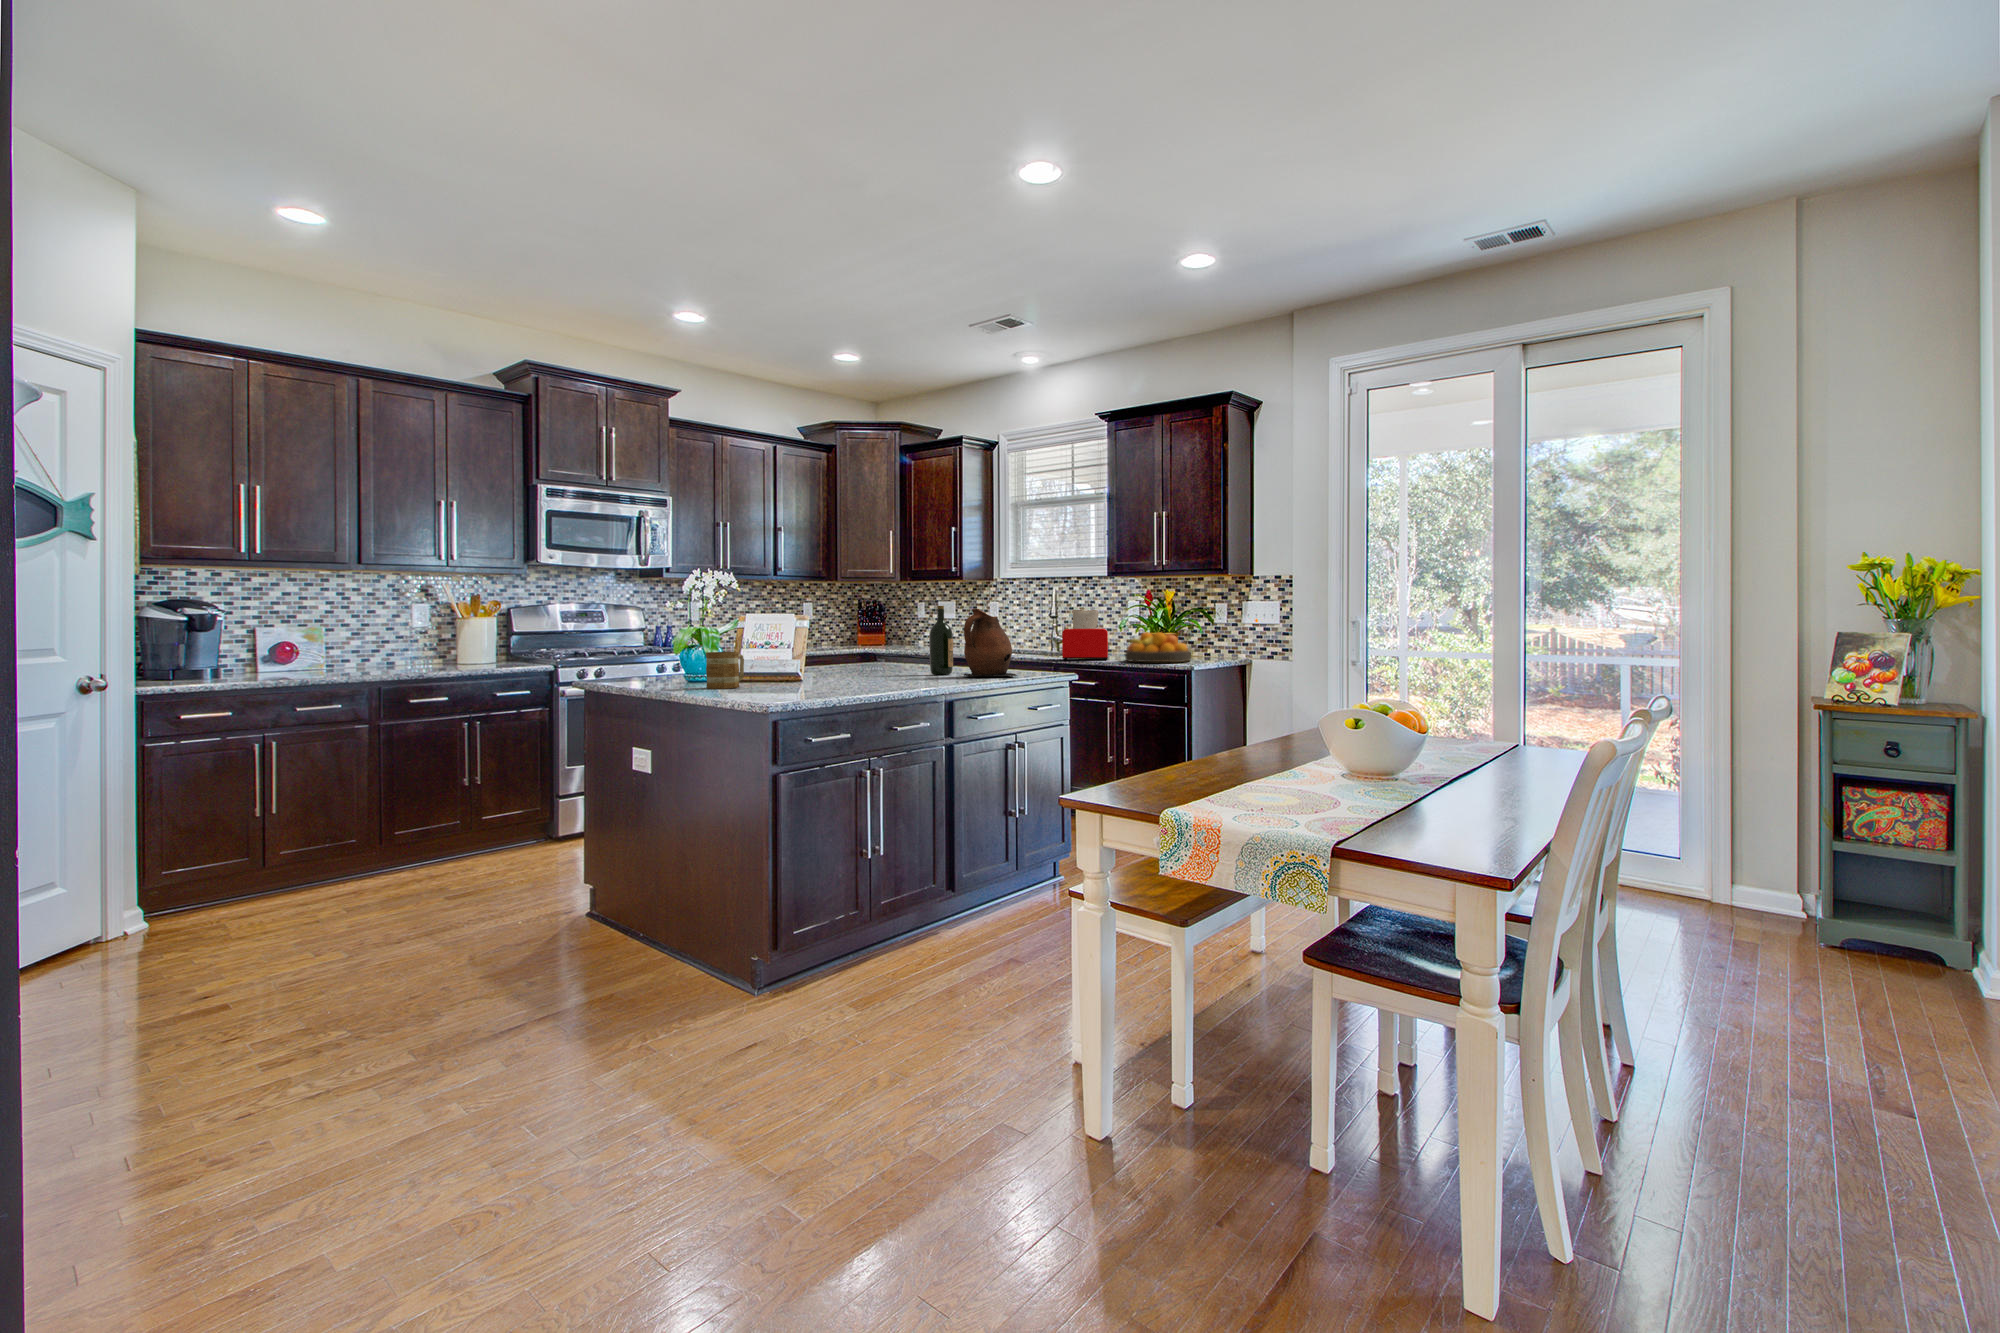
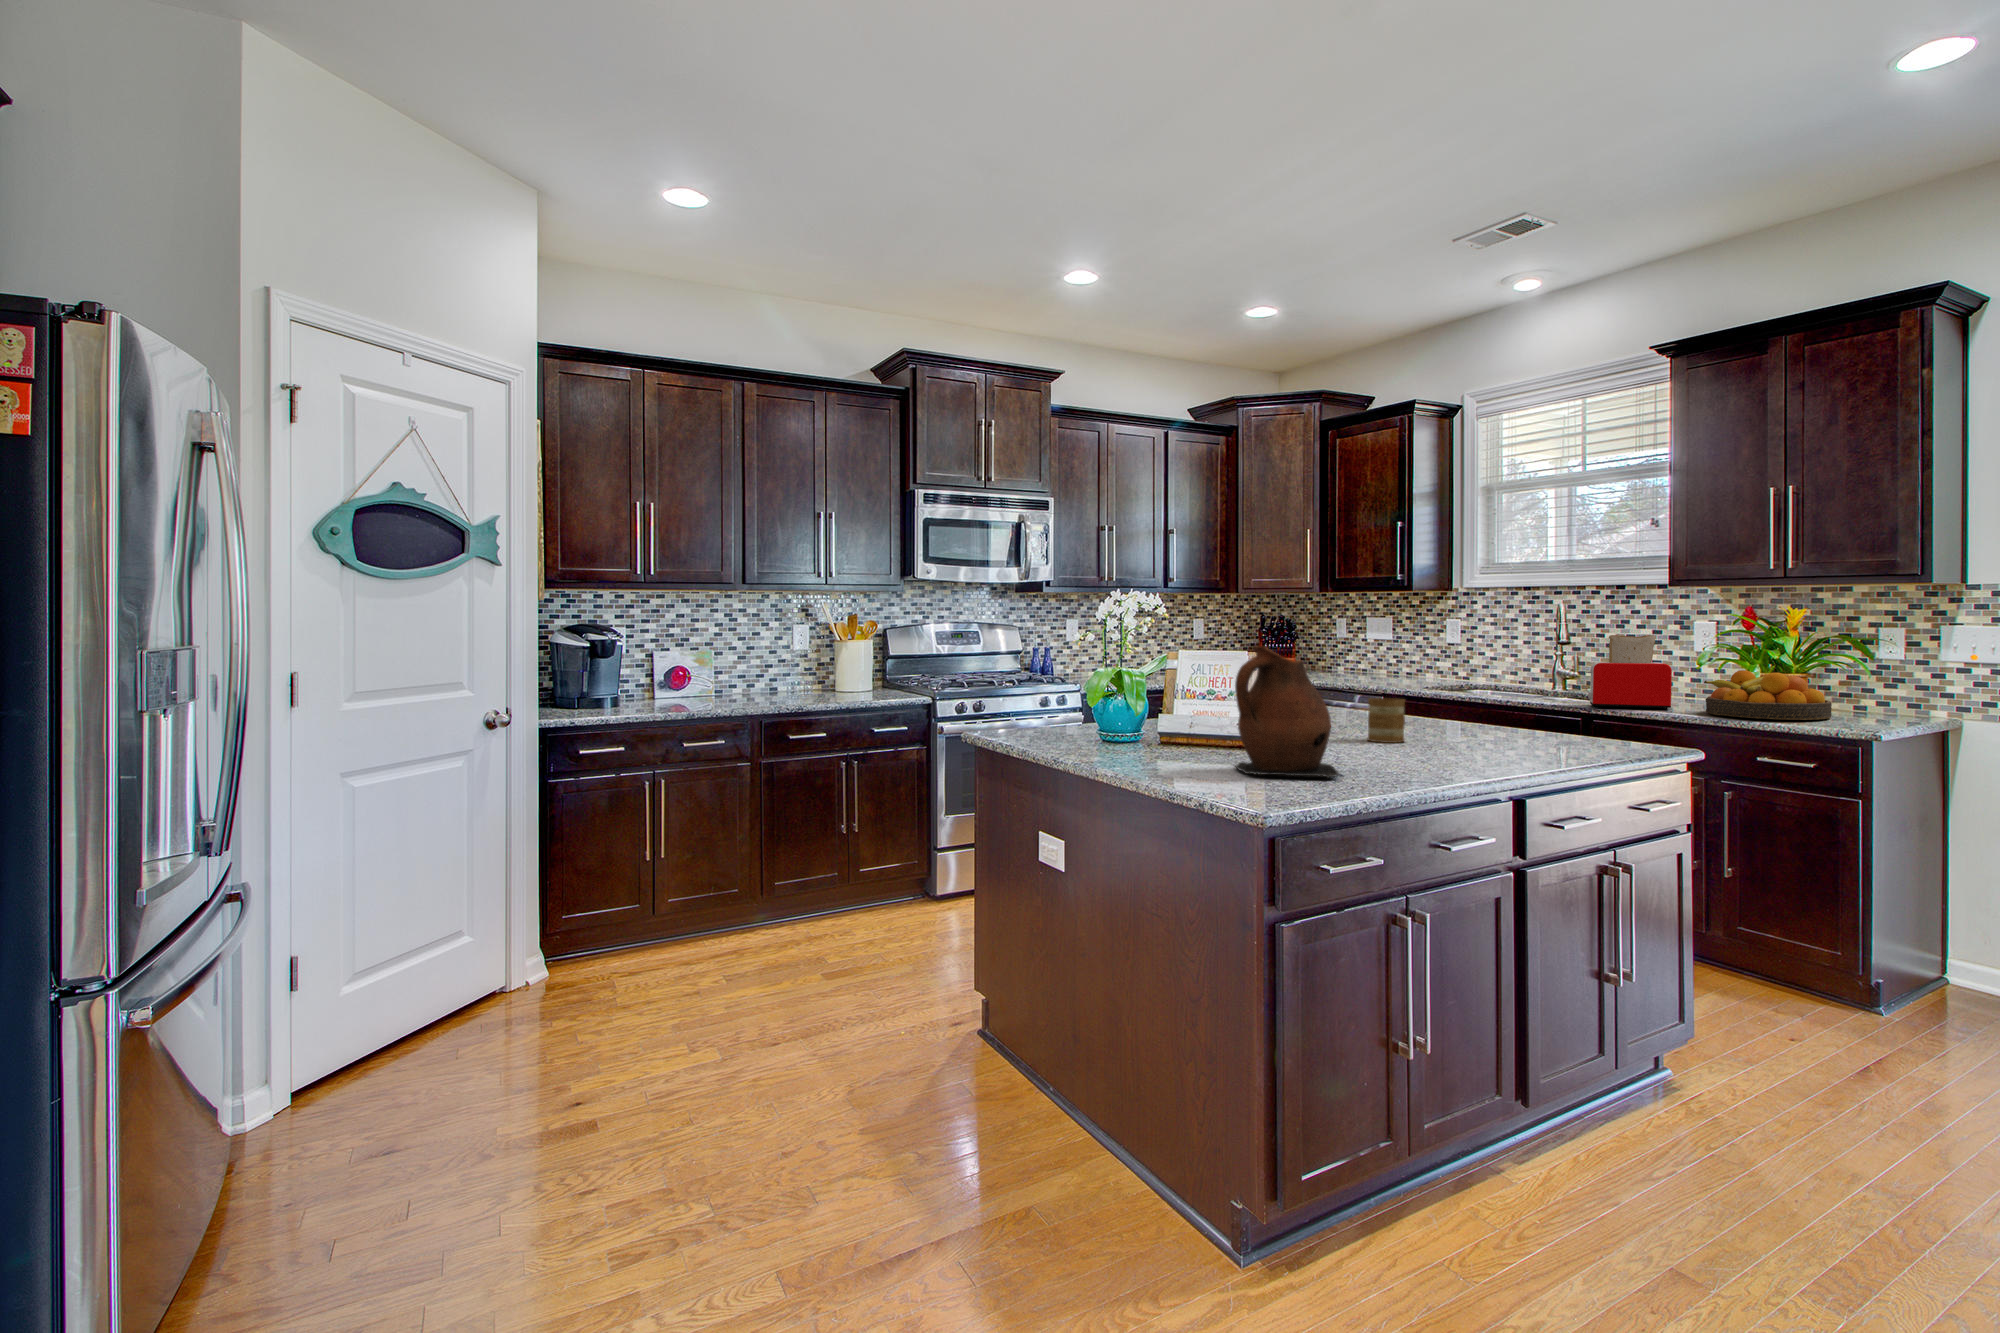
wine bottle: present [929,606,953,675] -> none [1427,637,1464,737]
ceramic pitcher: present [963,609,1017,677] -> present [1235,646,1339,778]
mug: present [706,652,744,689] -> present [1368,698,1405,743]

